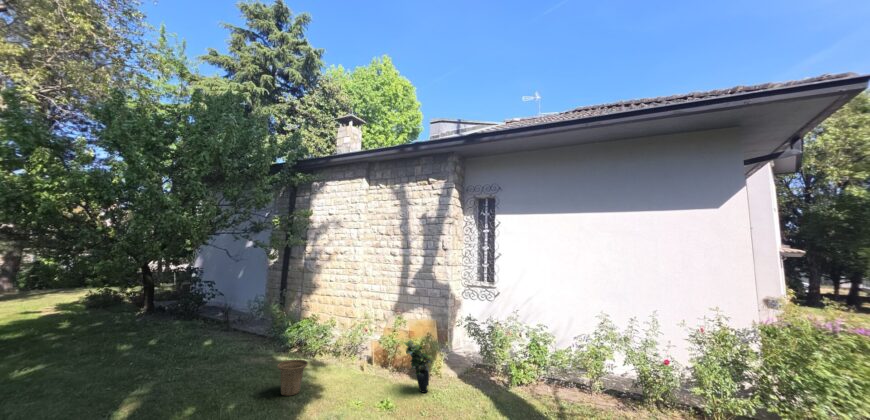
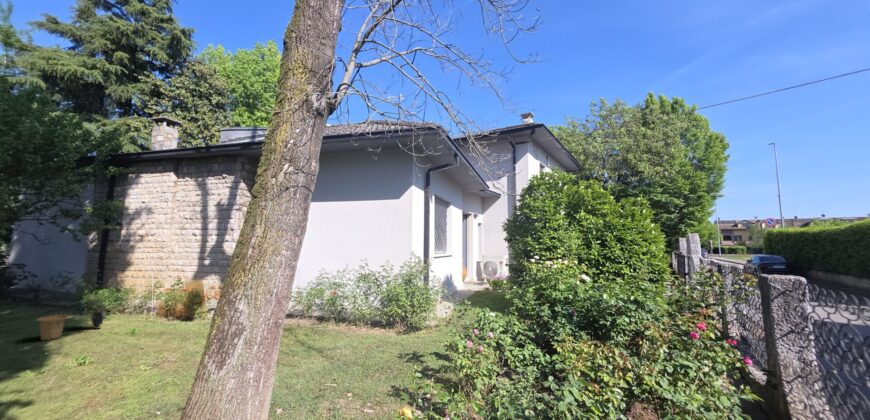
potted plant: present [404,340,431,393] -> present [83,295,107,329]

